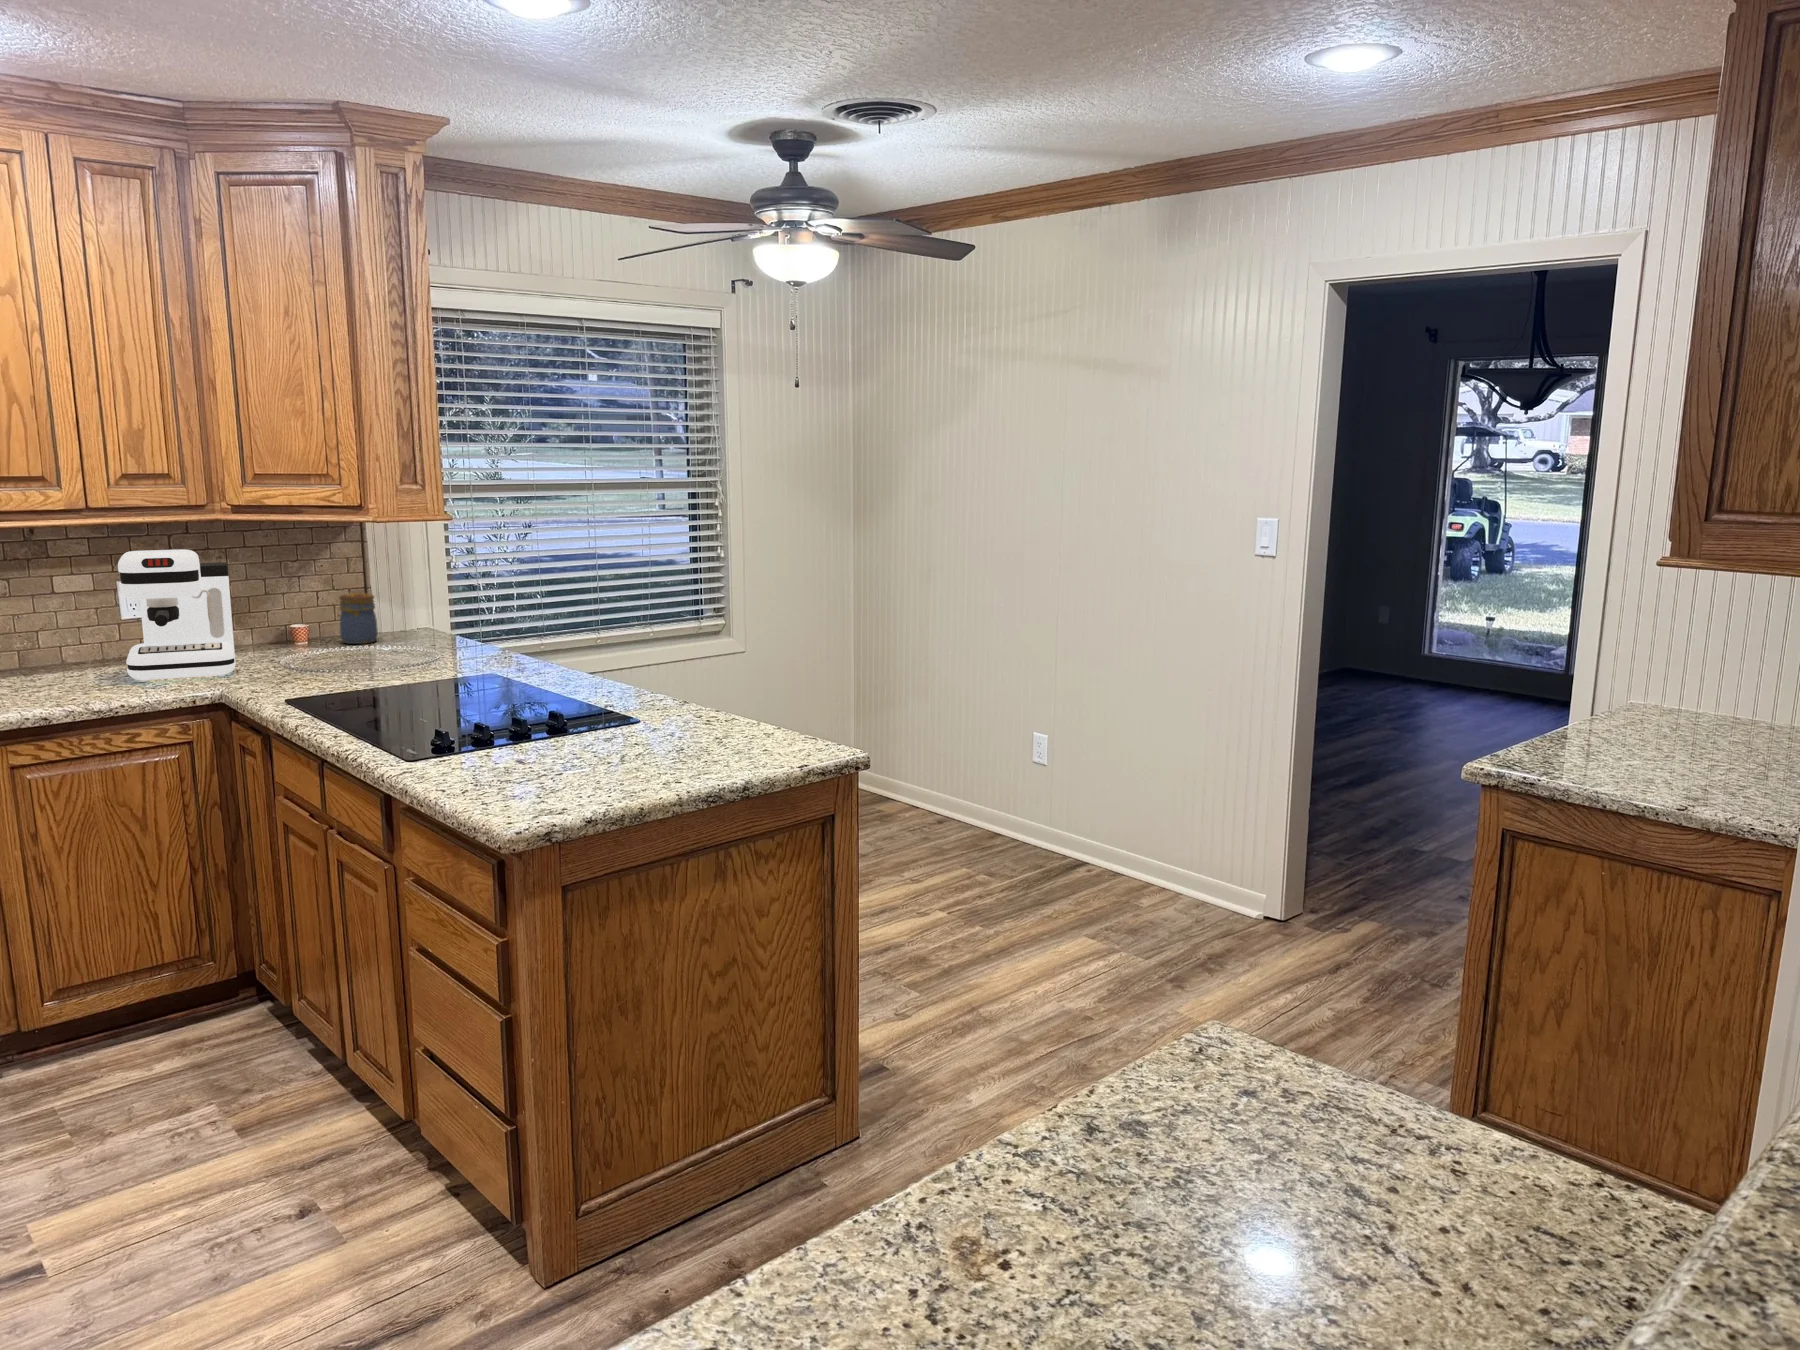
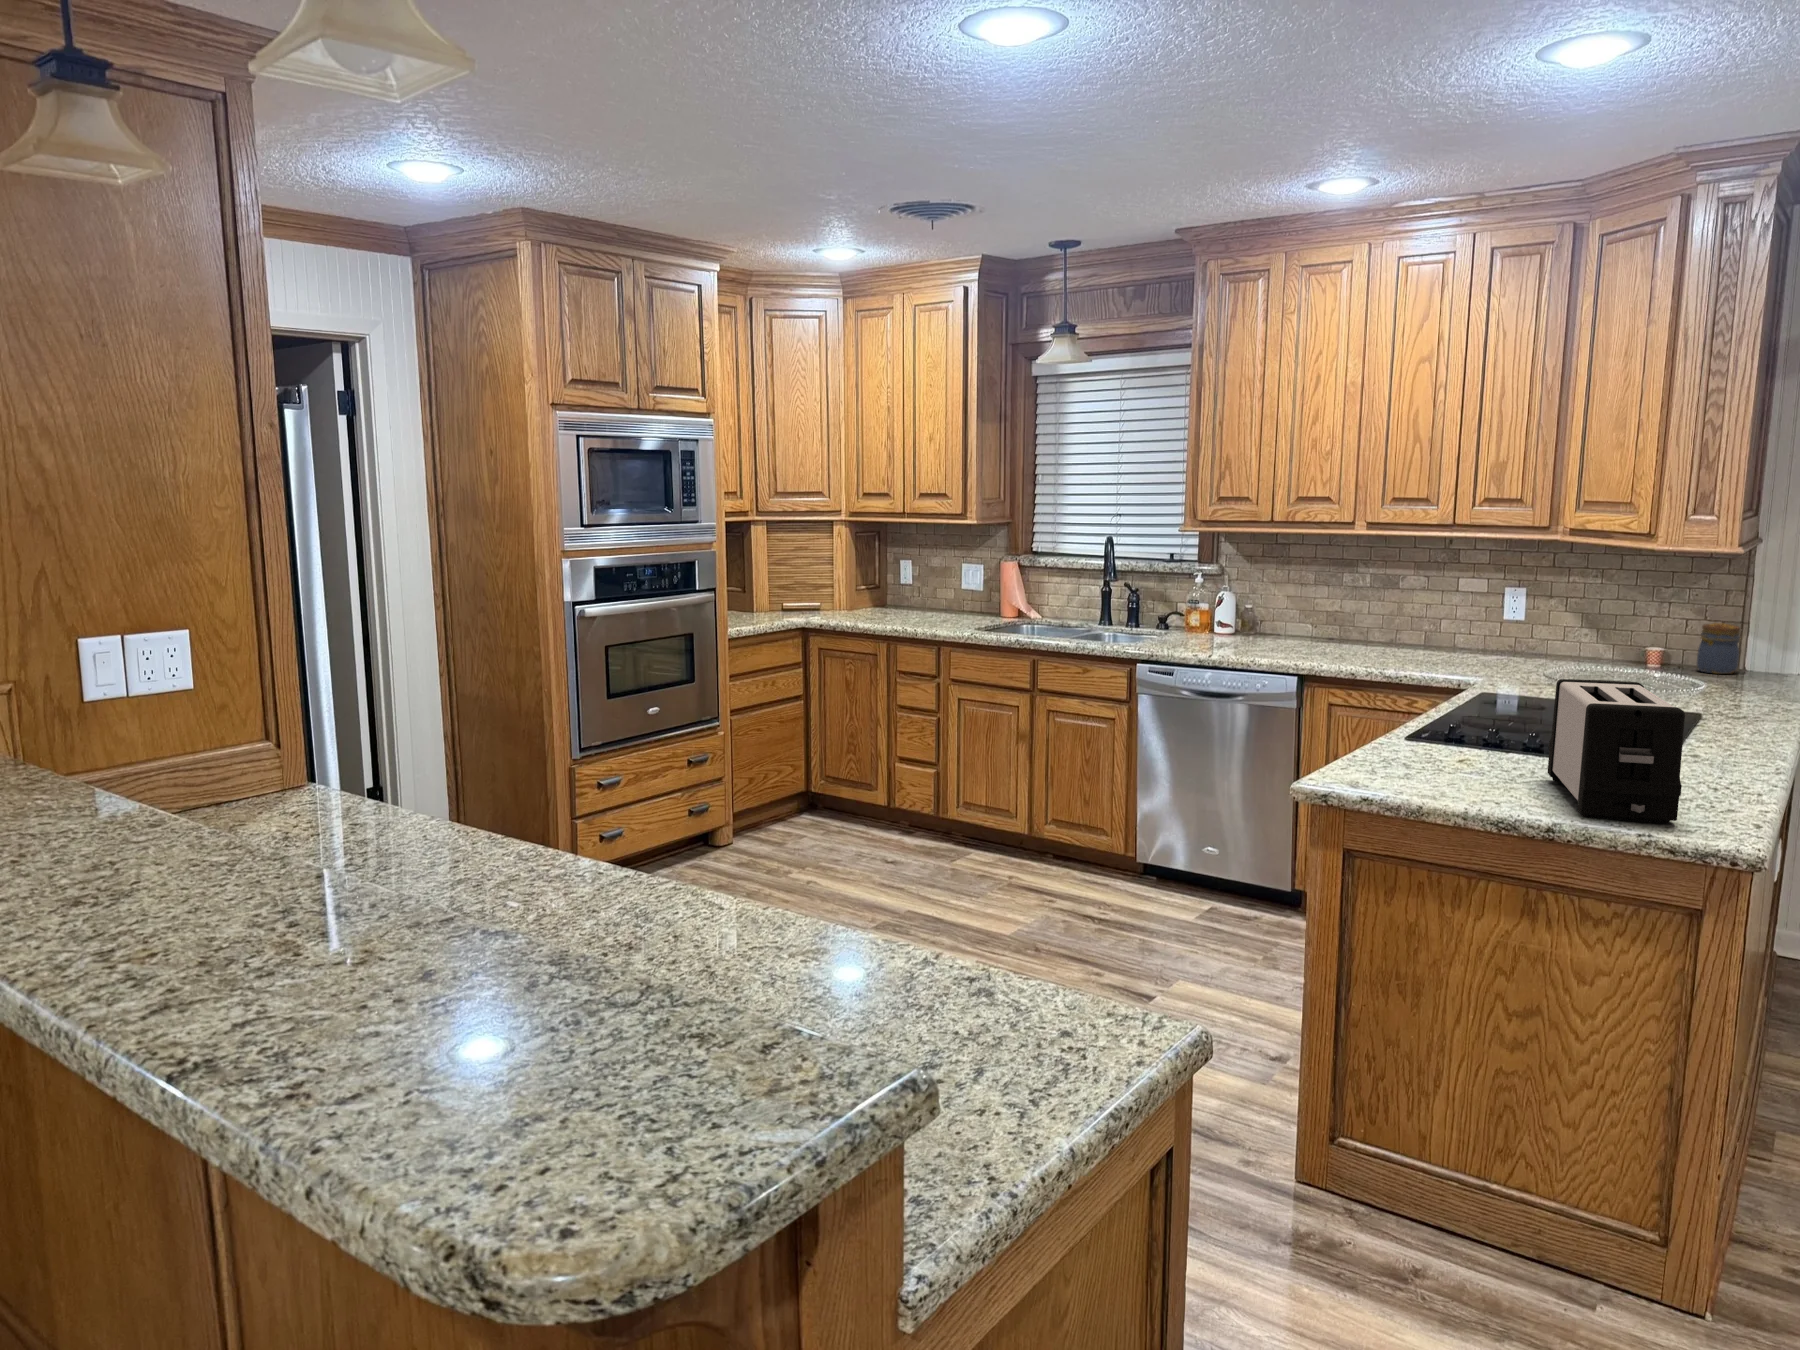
coffee maker: present [118,550,236,682] -> none [1450,562,1565,673]
toaster: none [623,645,800,771] -> present [1548,679,1685,824]

